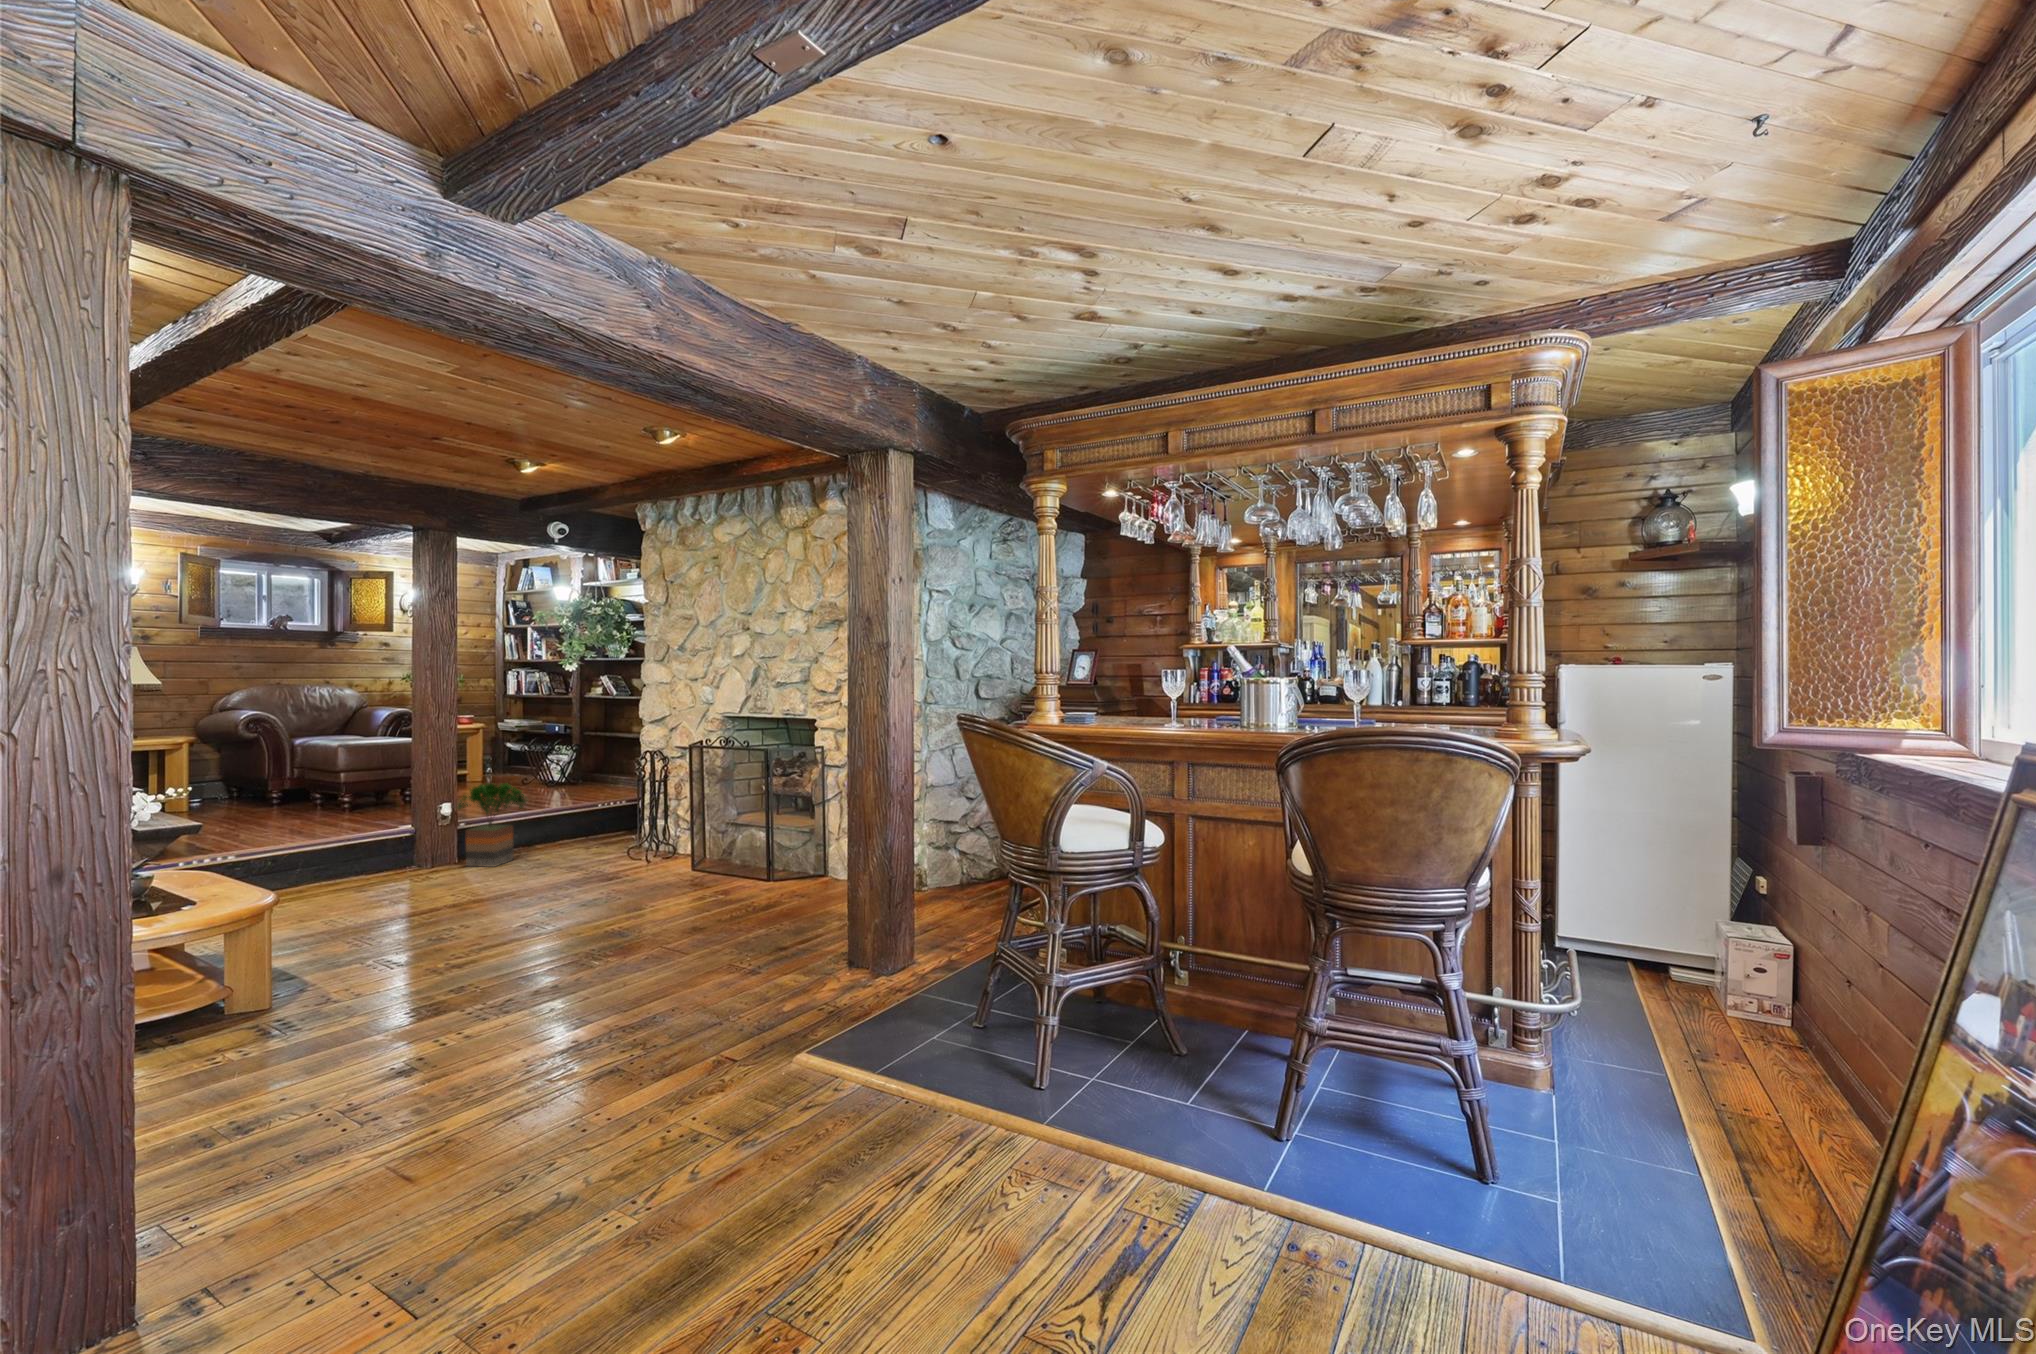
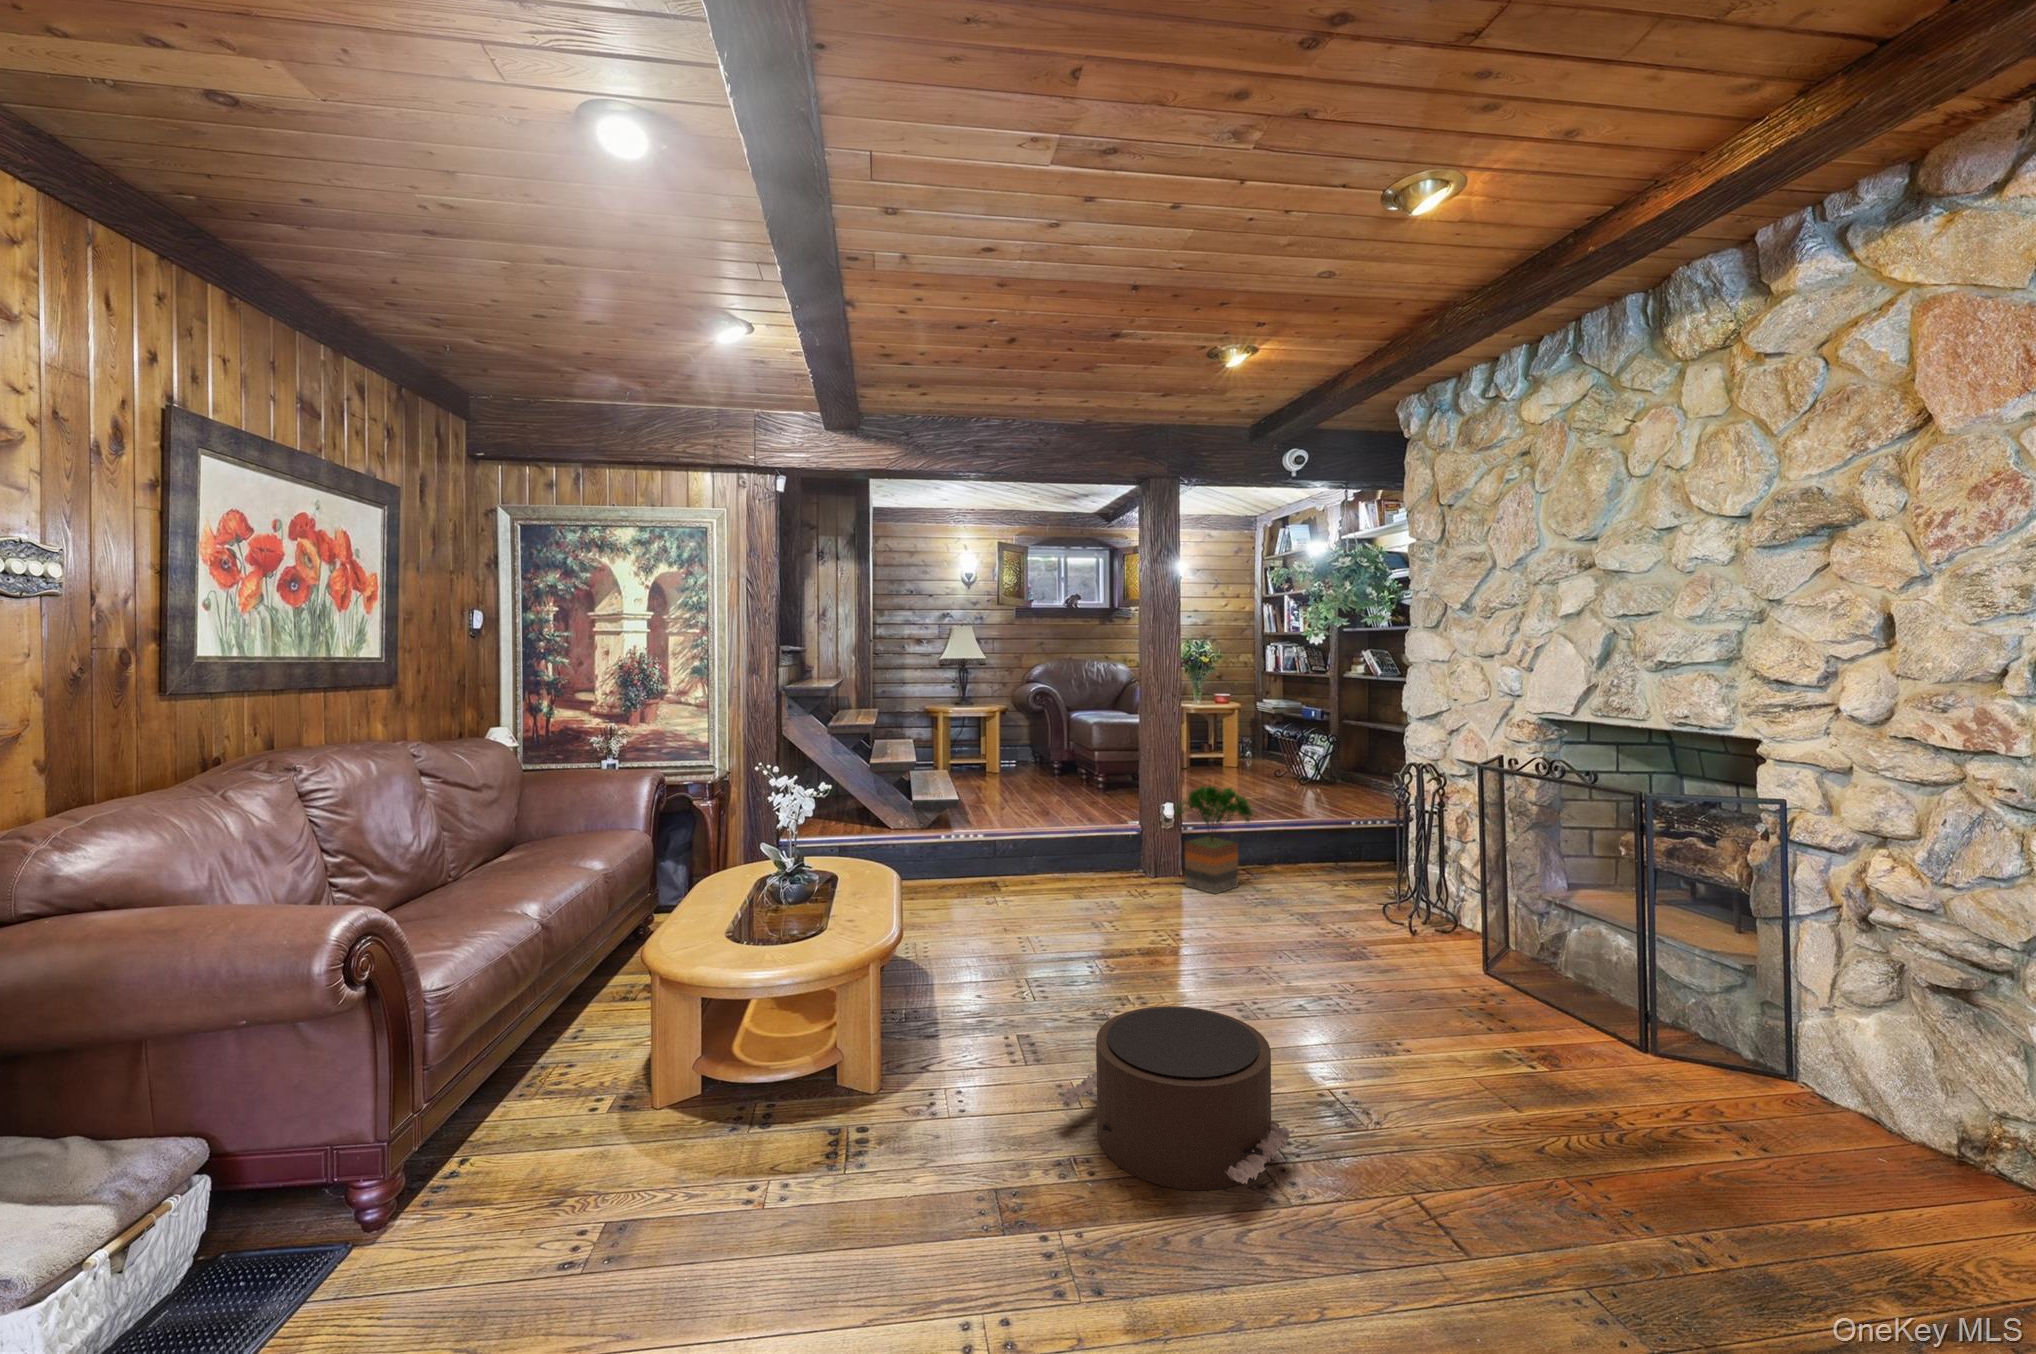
pouf: none [435,892,592,979] -> present [1059,1006,1294,1190]

